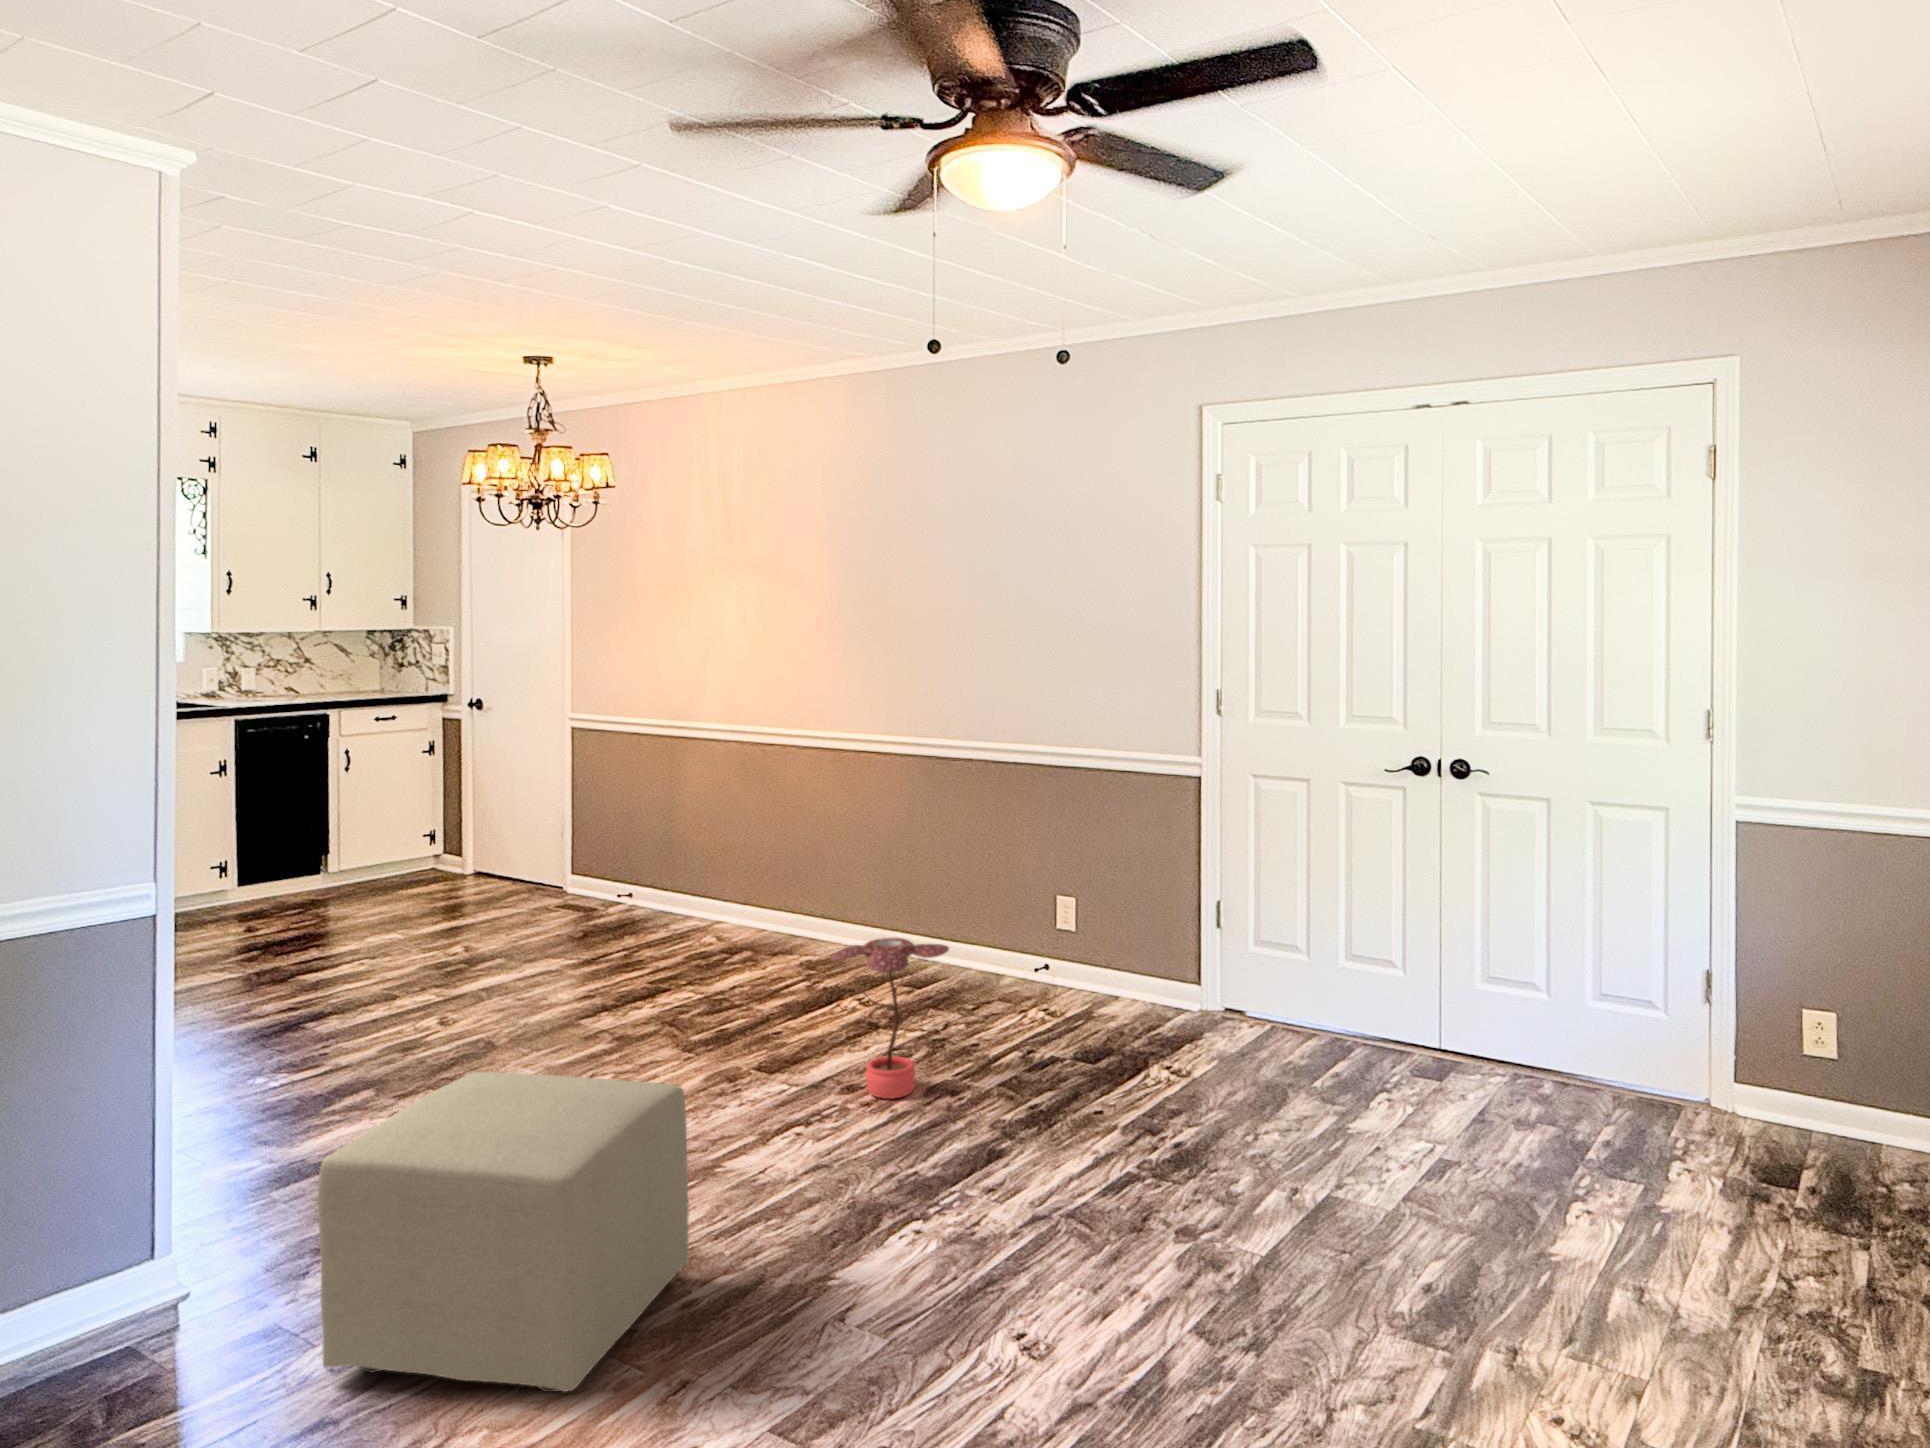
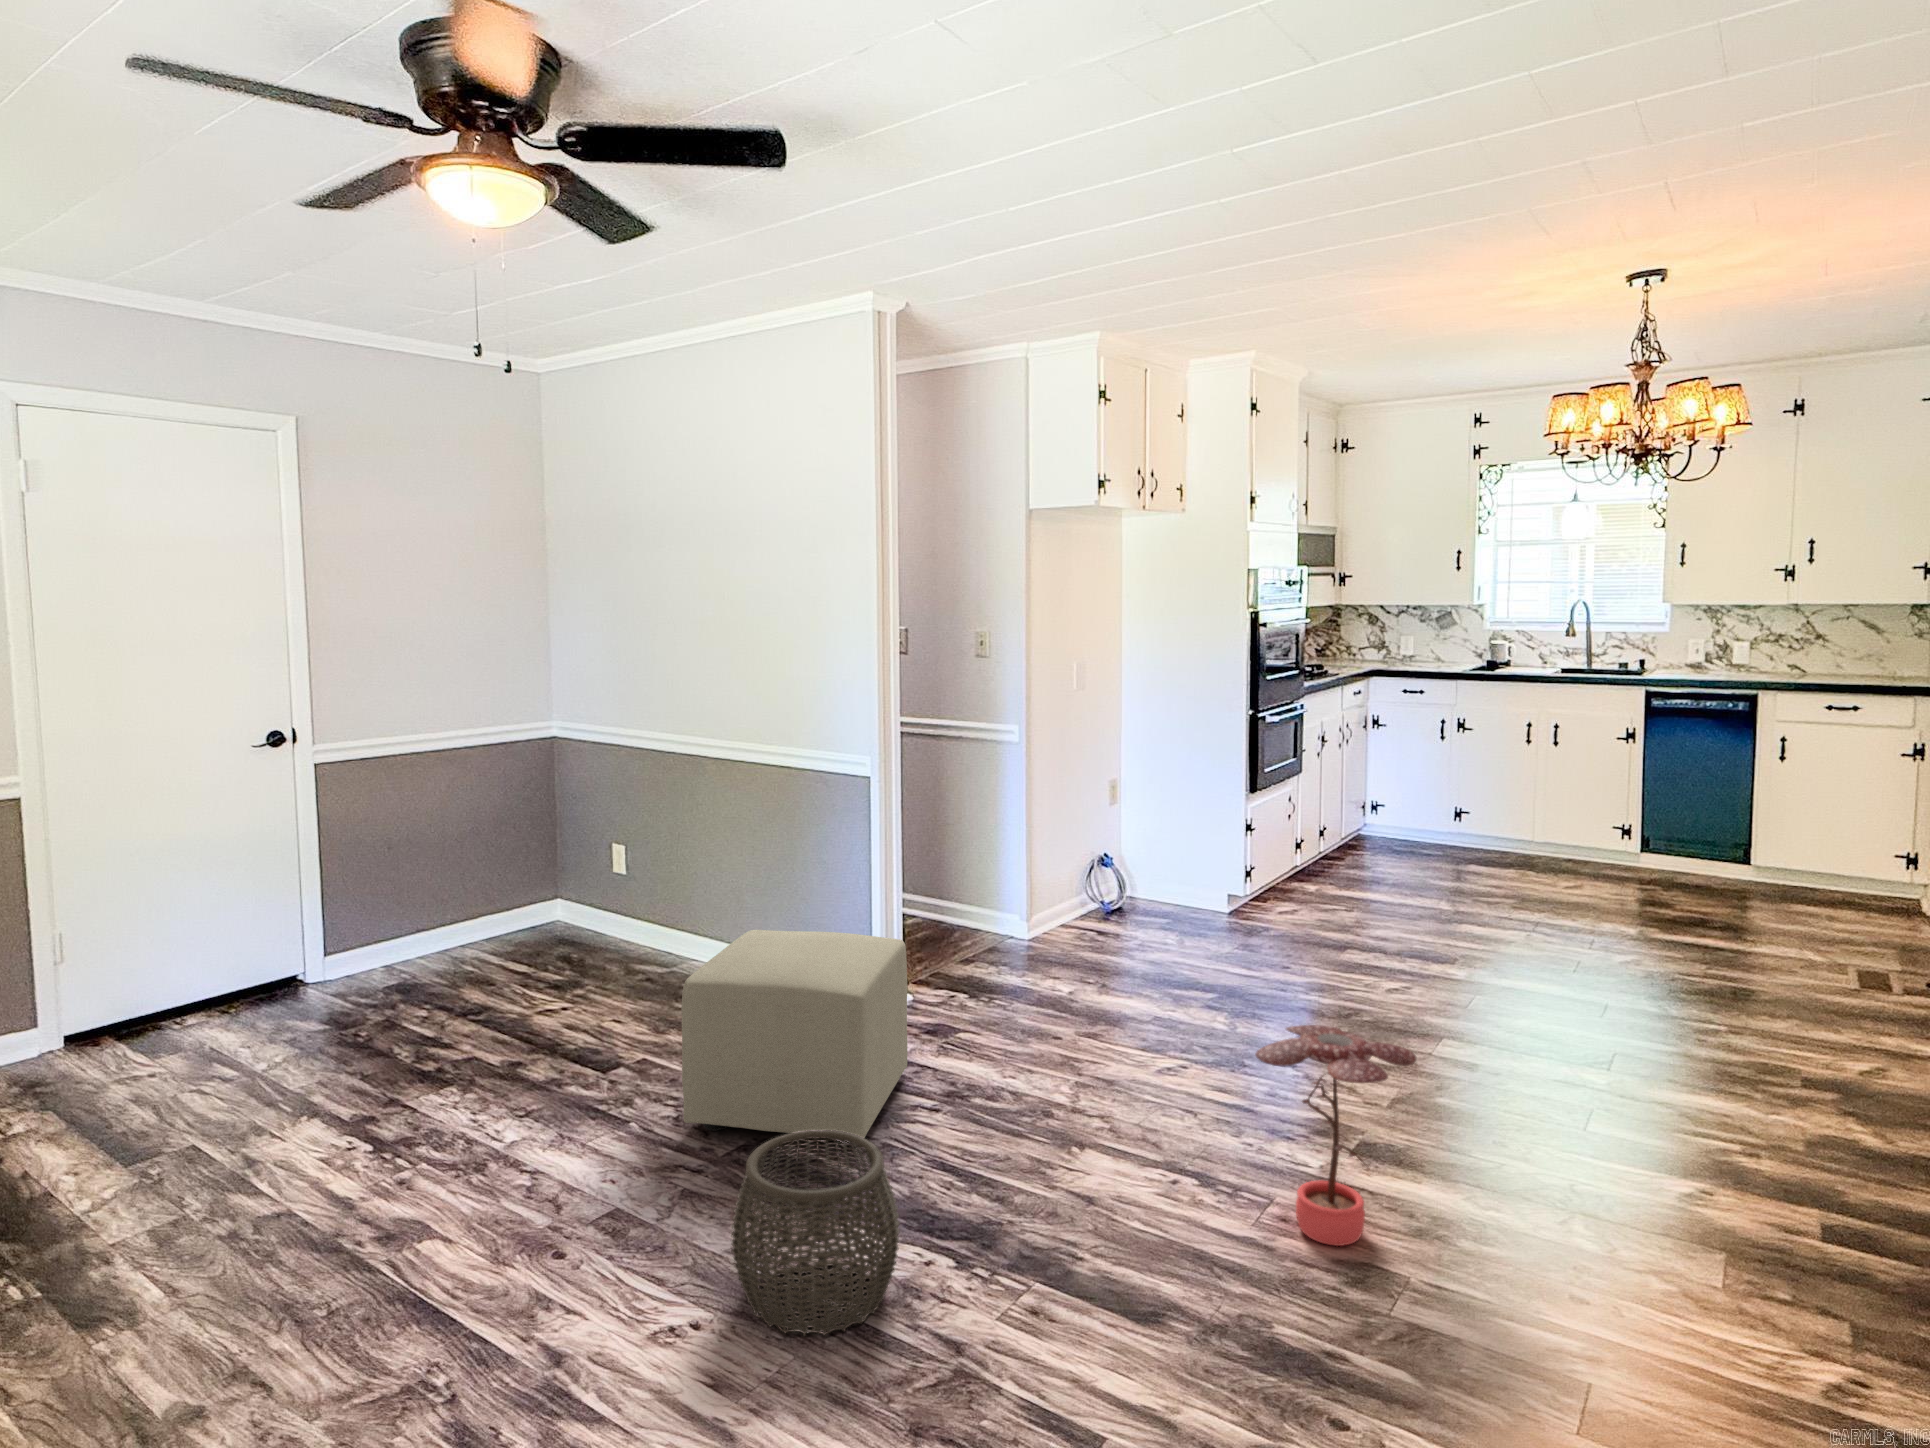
woven basket: none [892,1123,1057,1316] -> present [731,1130,900,1336]

